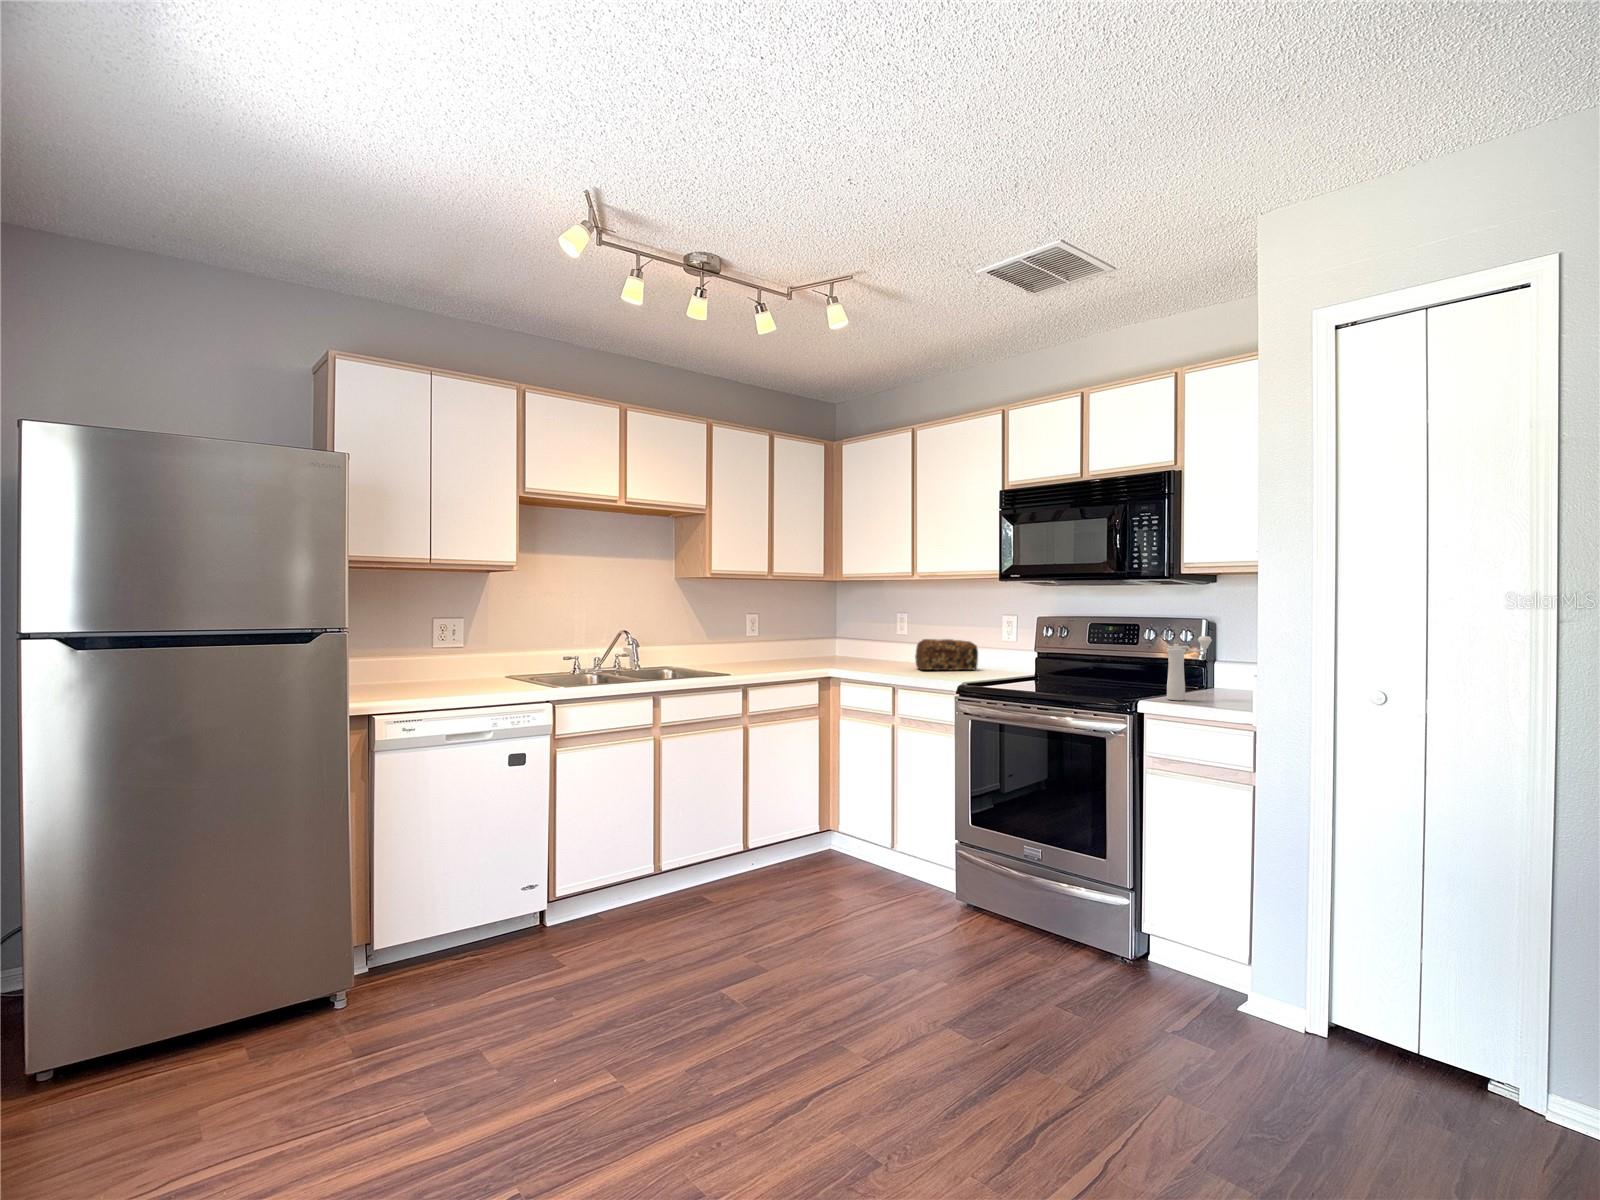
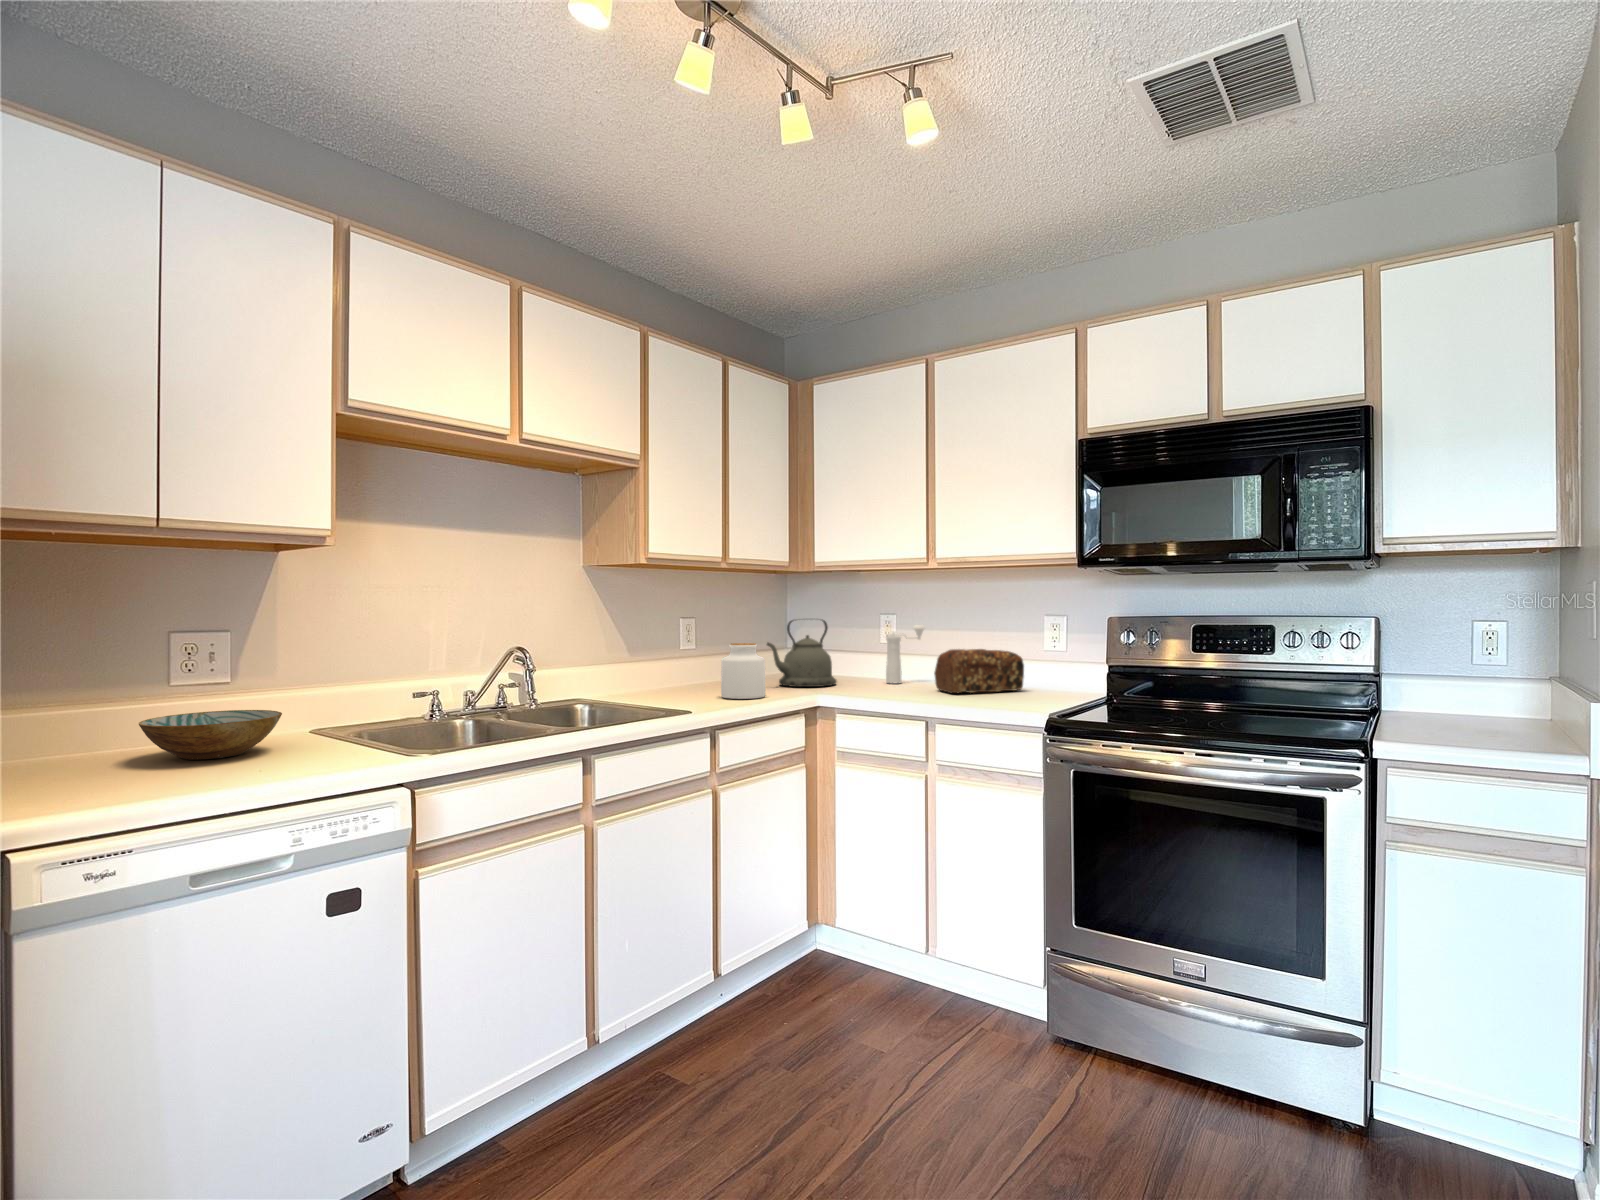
kettle: none [801,616,854,664] -> present [767,620,837,687]
jar: none [762,632,793,669] -> present [721,643,765,699]
pepper mill: present [1167,636,1212,700] -> present [886,625,925,684]
bowl: none [421,661,489,685] -> present [139,710,282,760]

